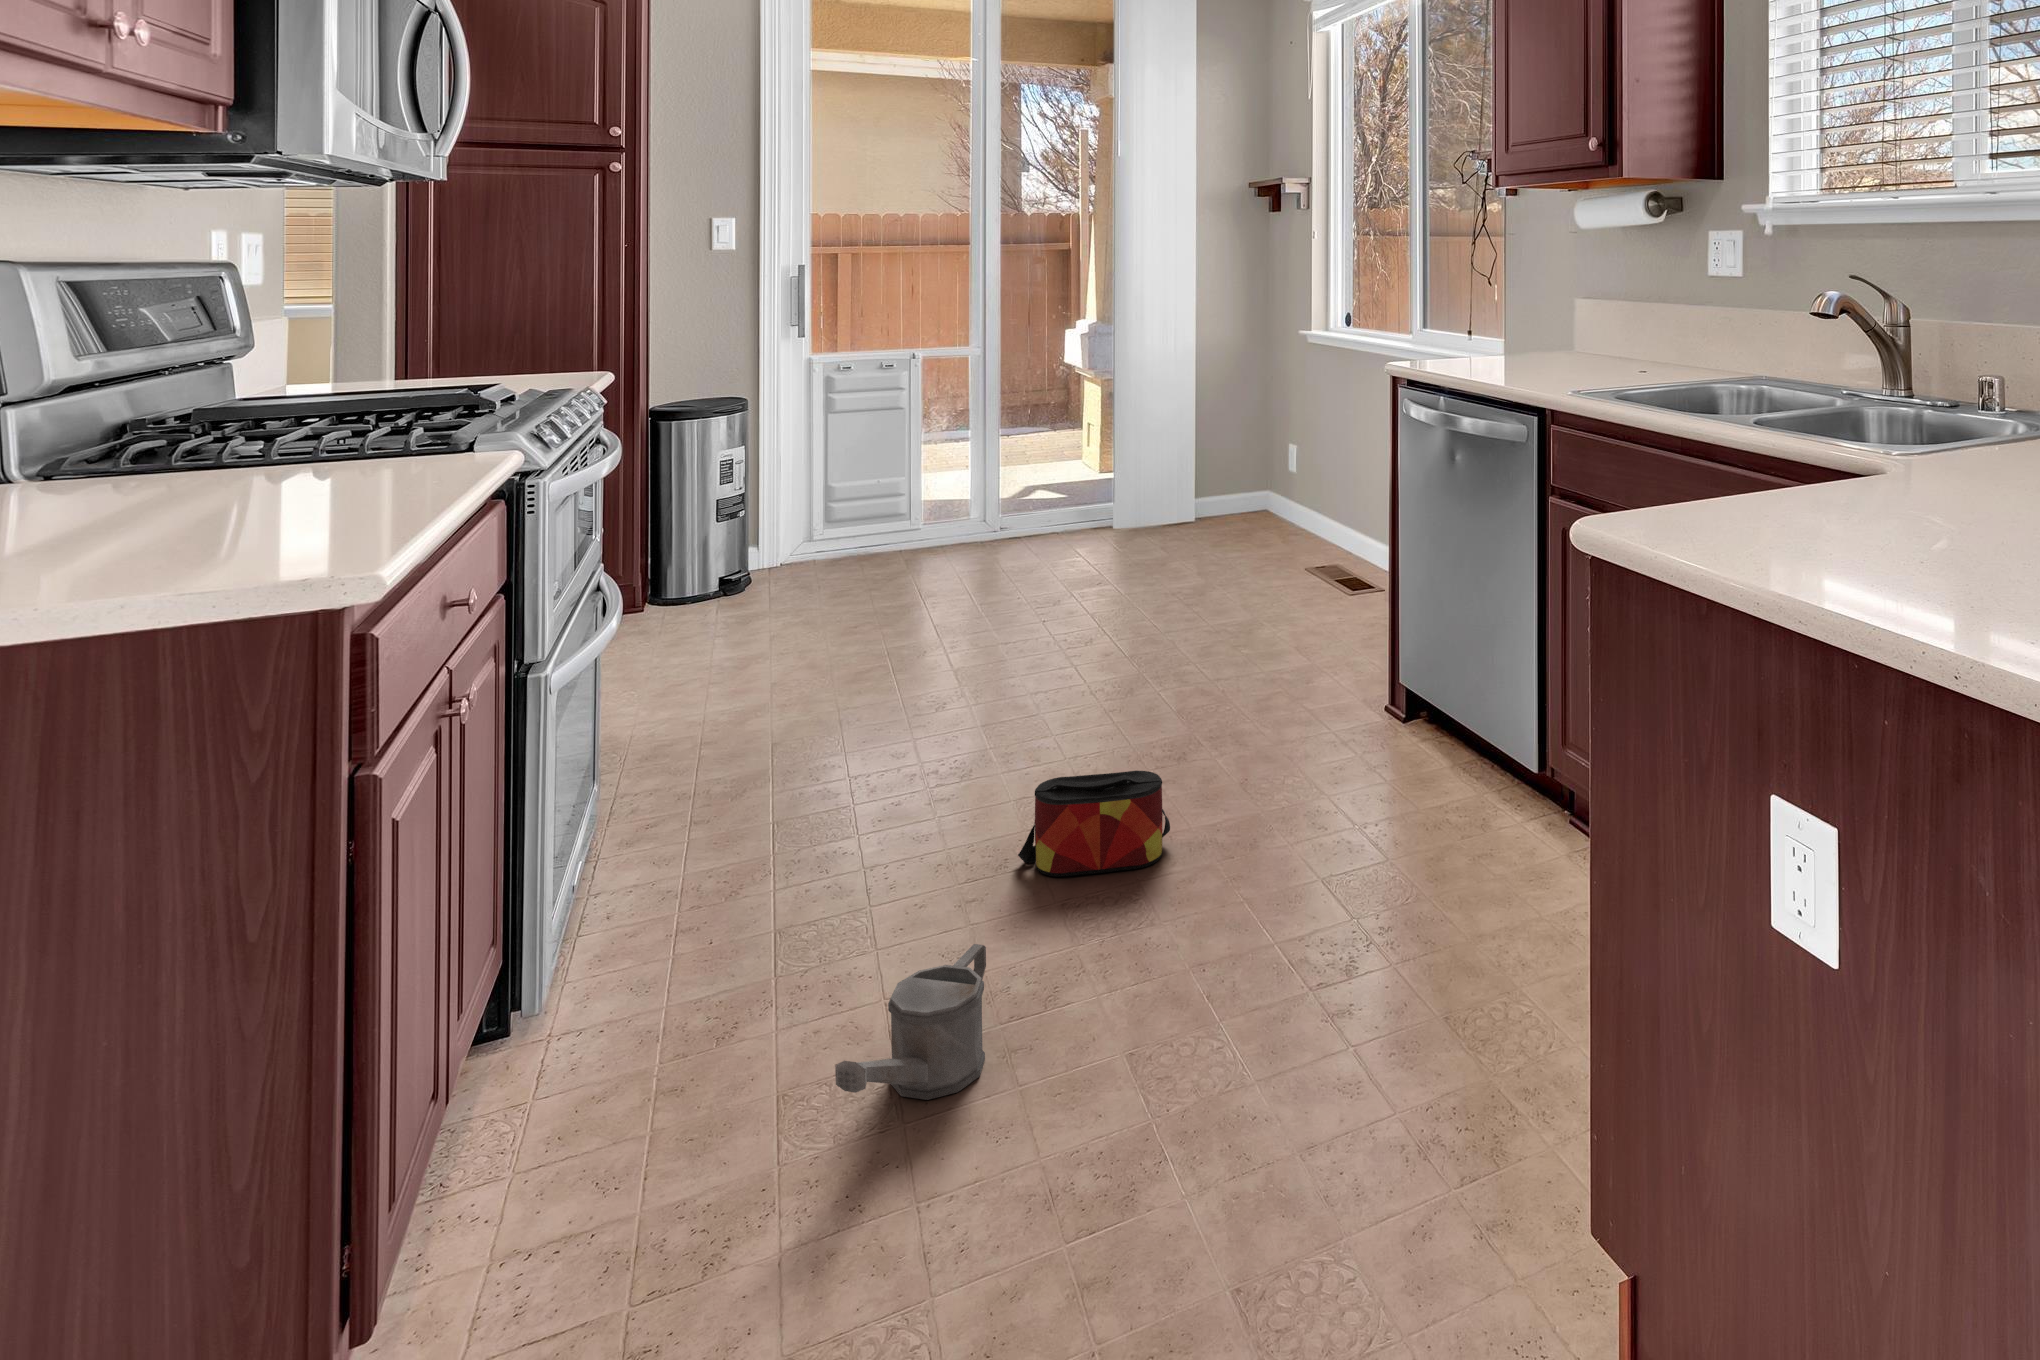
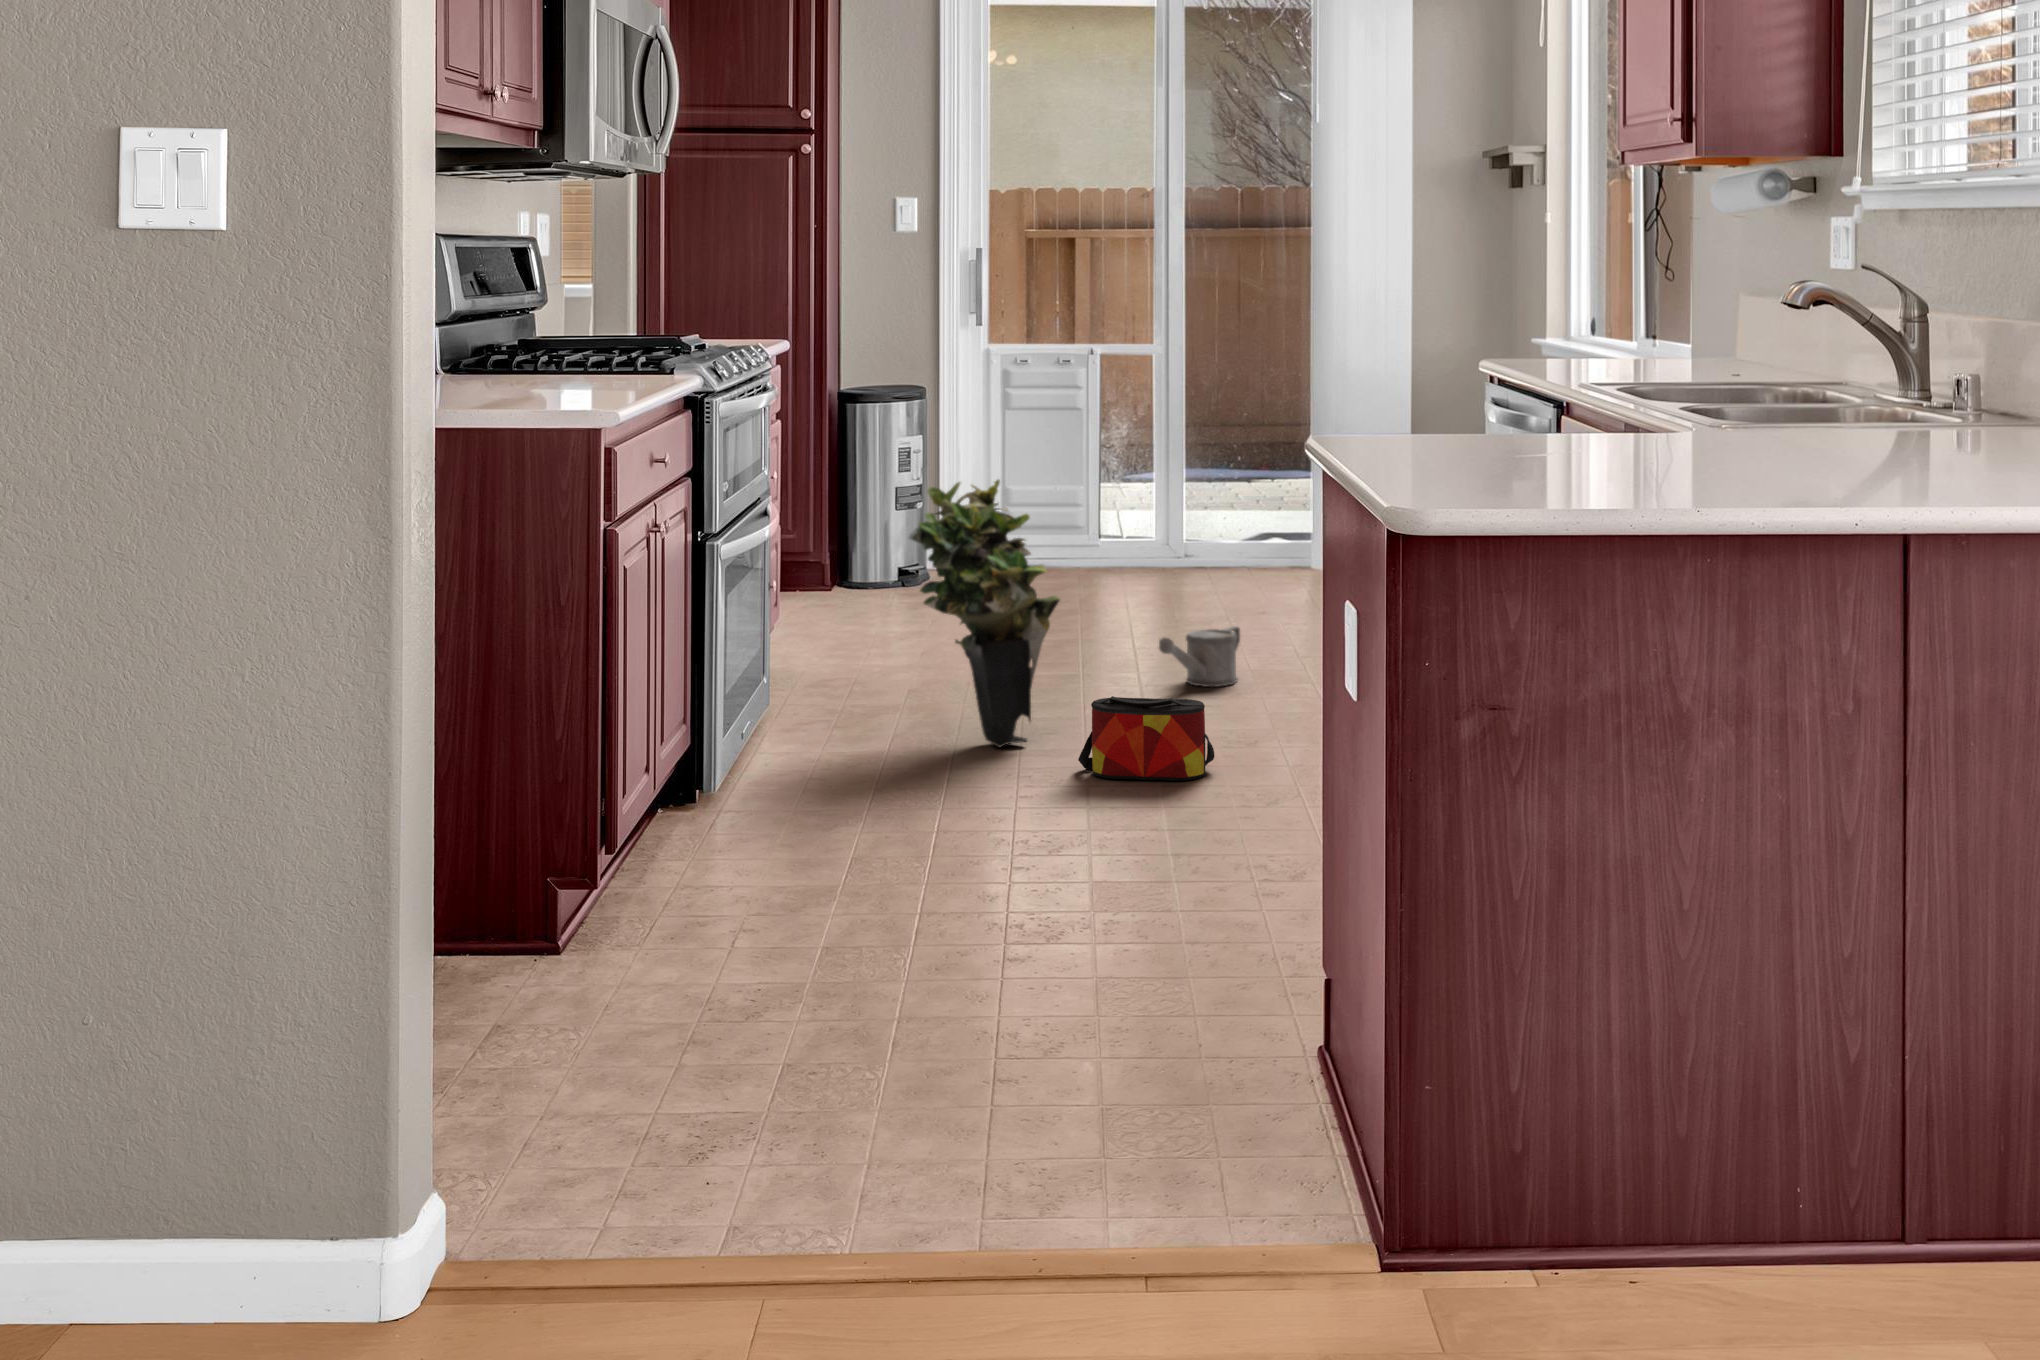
potted plant: none [793,532,974,839] -> present [909,480,1060,747]
watering can: present [835,944,986,1100] -> present [1159,626,1240,687]

